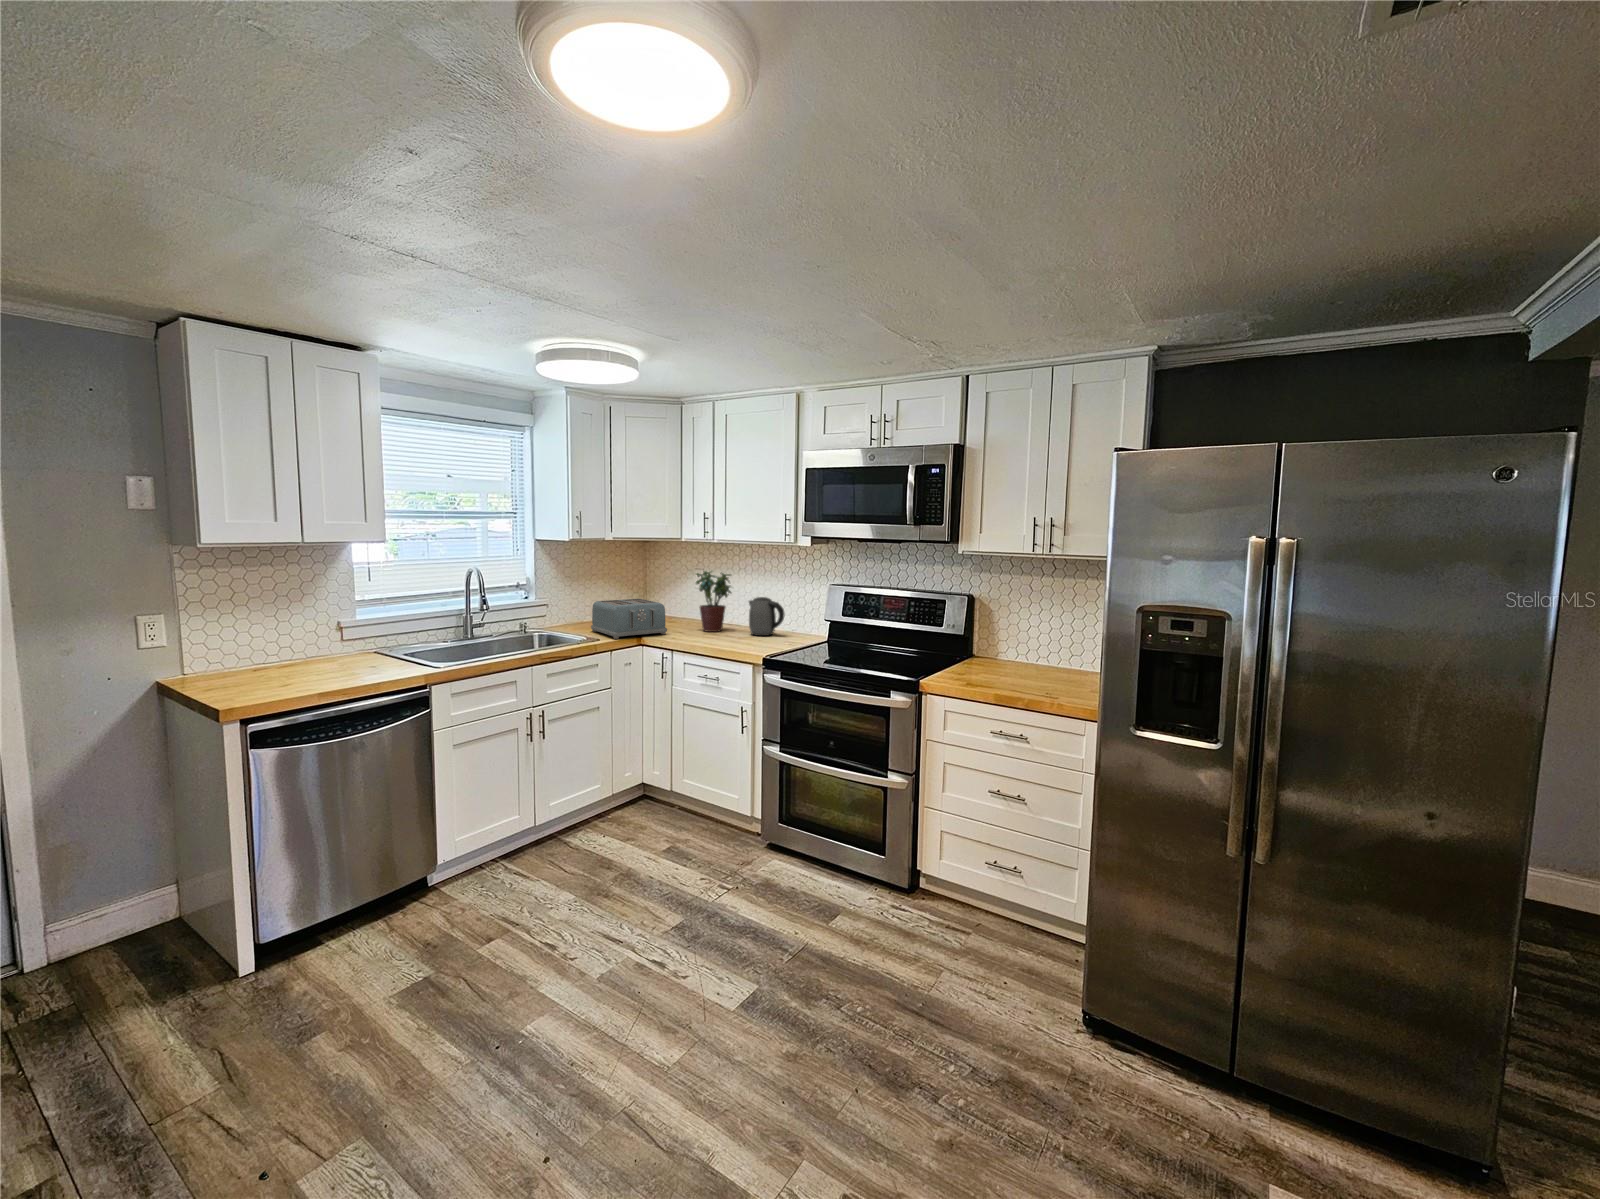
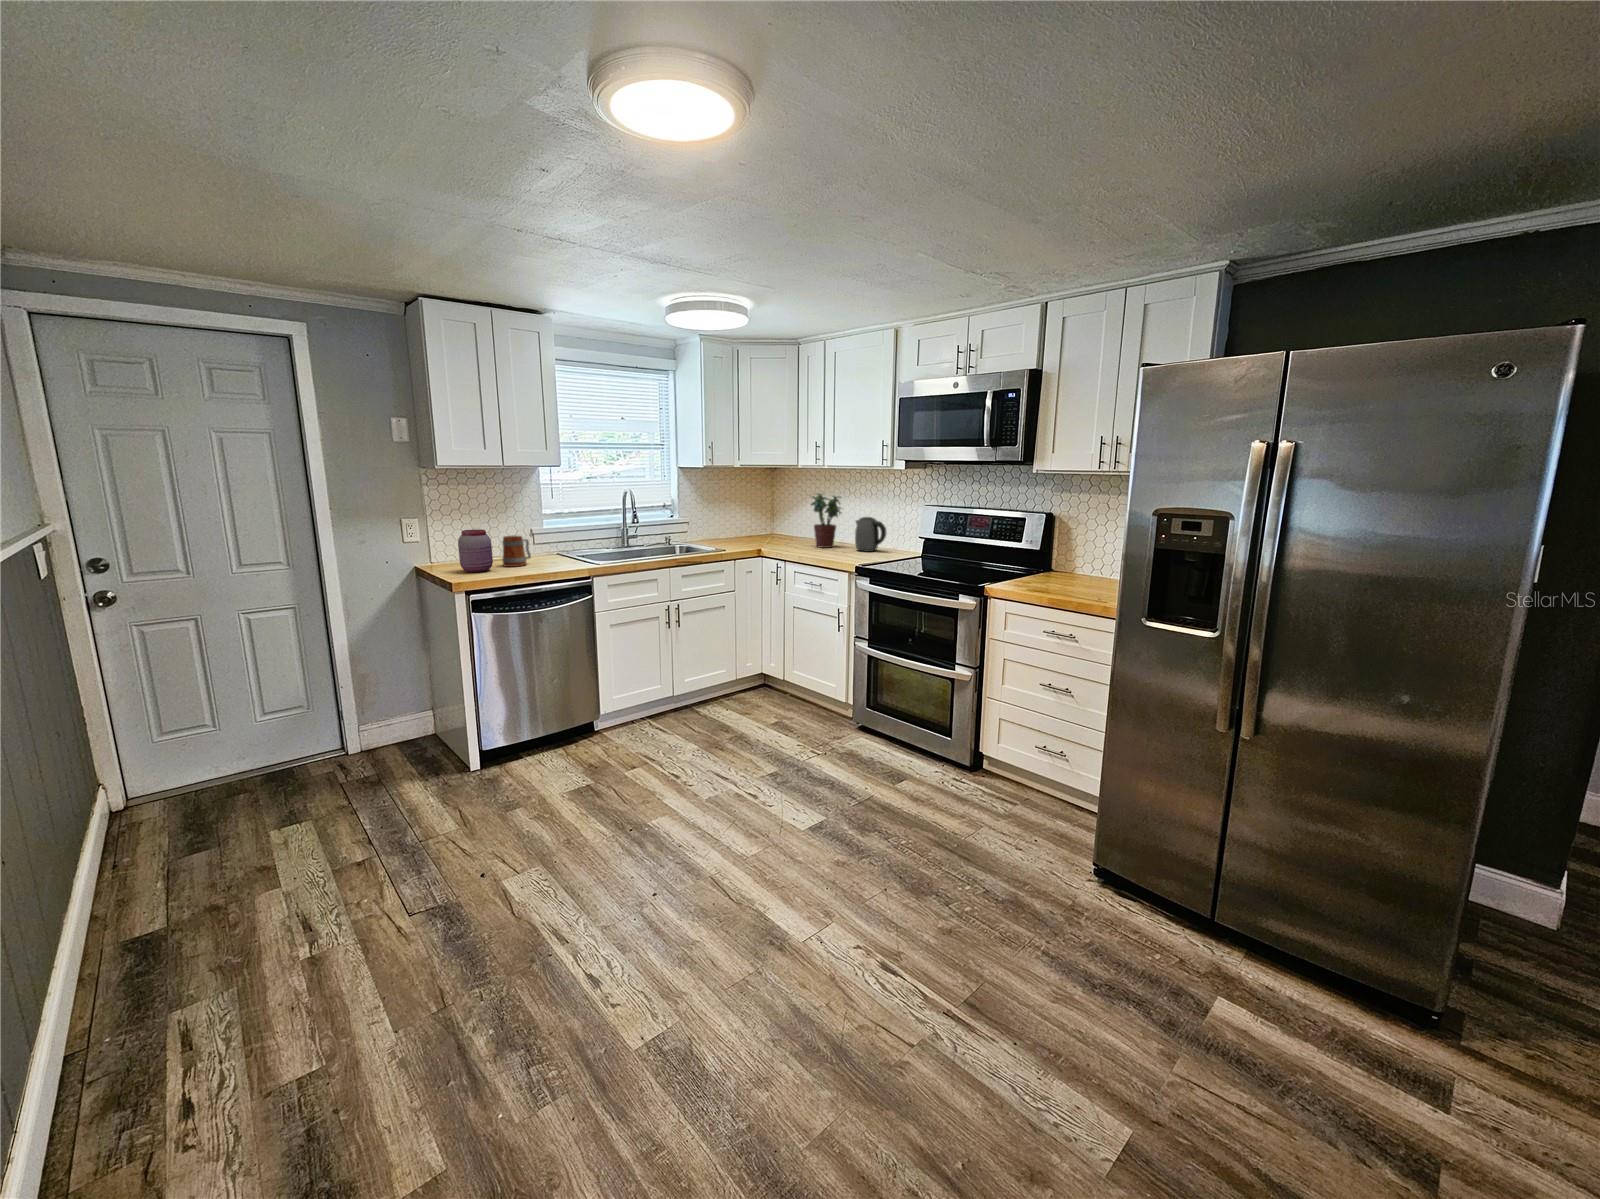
toaster: present [591,599,667,639] -> none [723,518,784,551]
jar: none [229,628,283,688] -> present [458,529,493,572]
mug: none [297,633,339,676] -> present [502,536,531,567]

